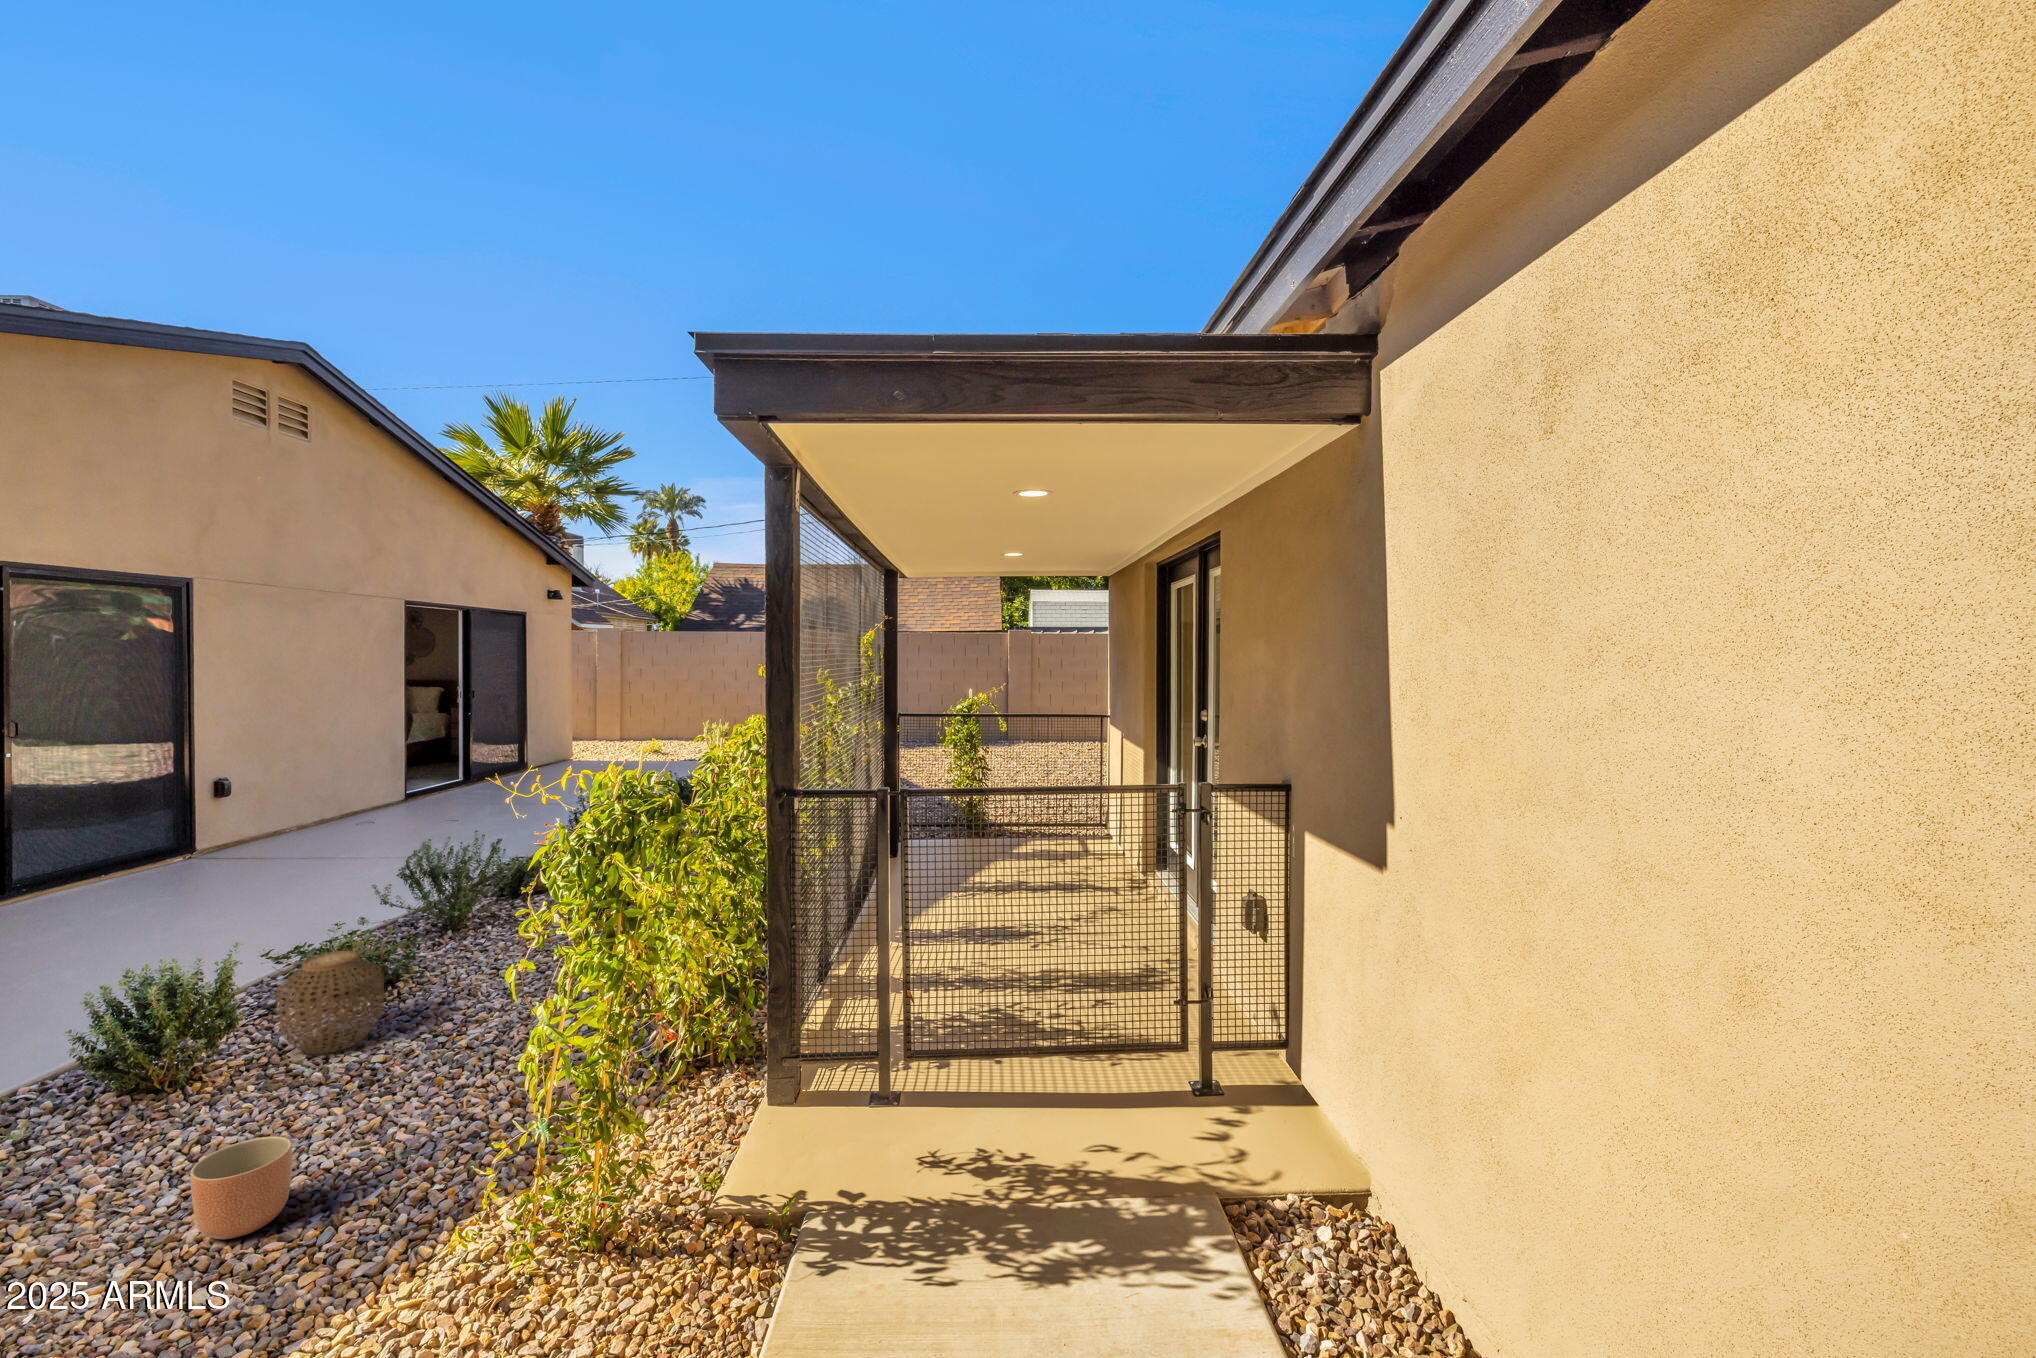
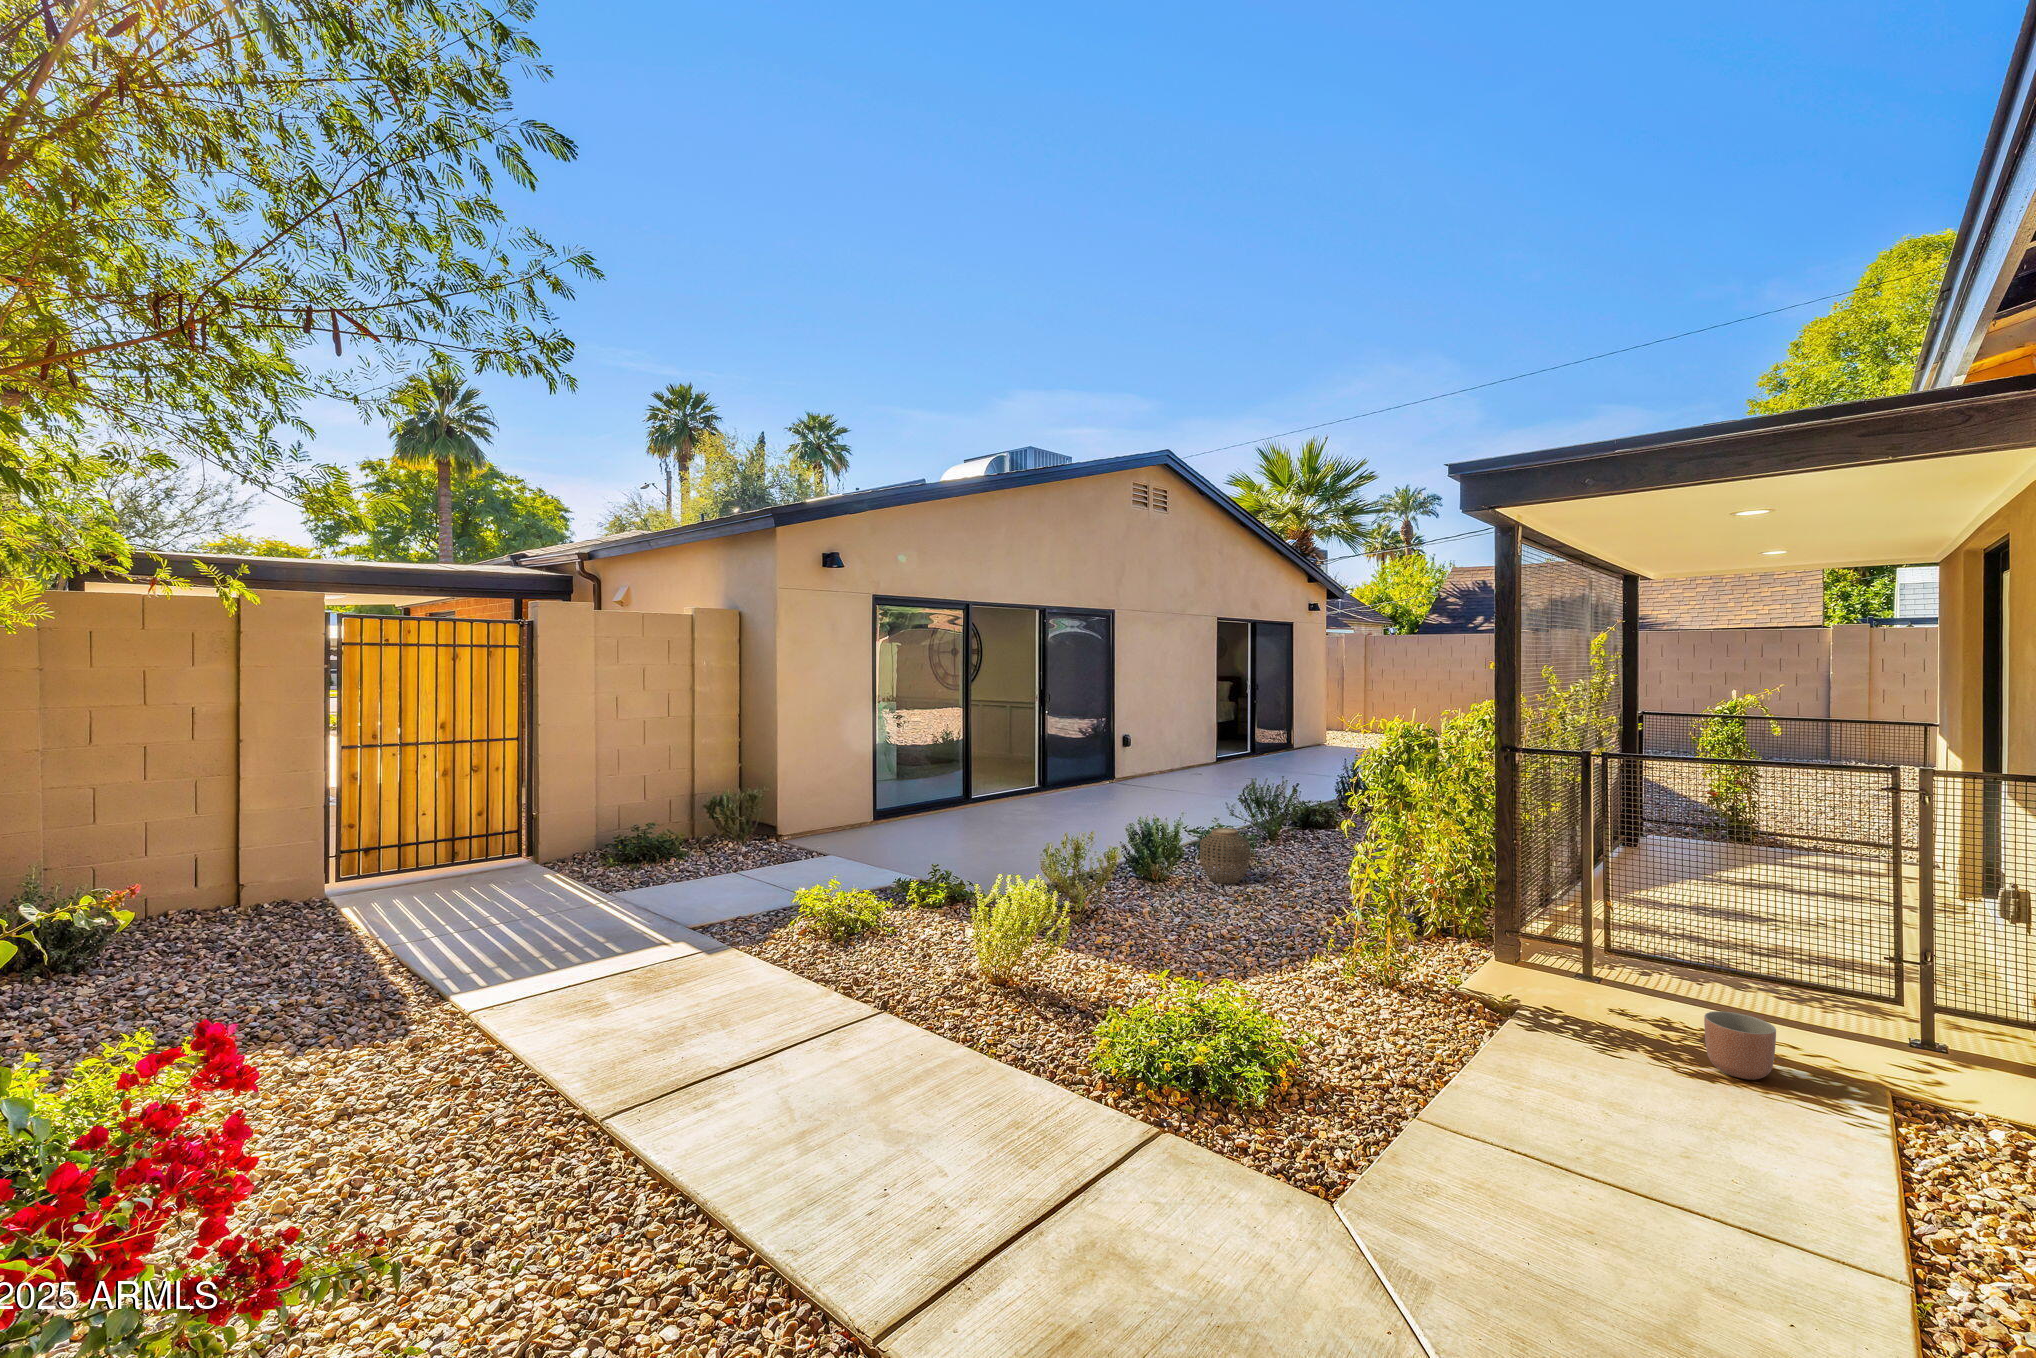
planter: present [190,1136,292,1239] -> present [1704,1011,1776,1080]

